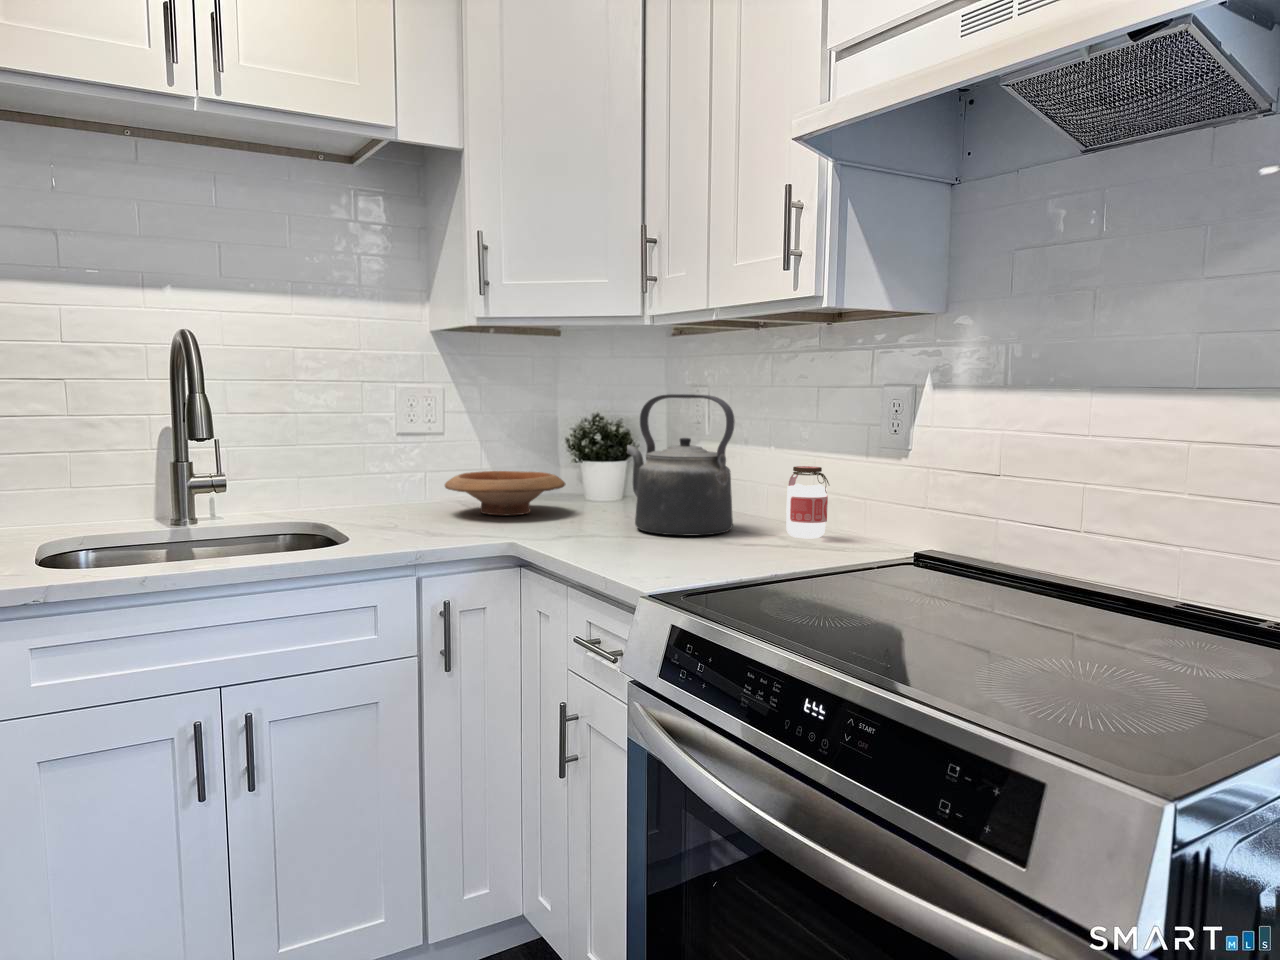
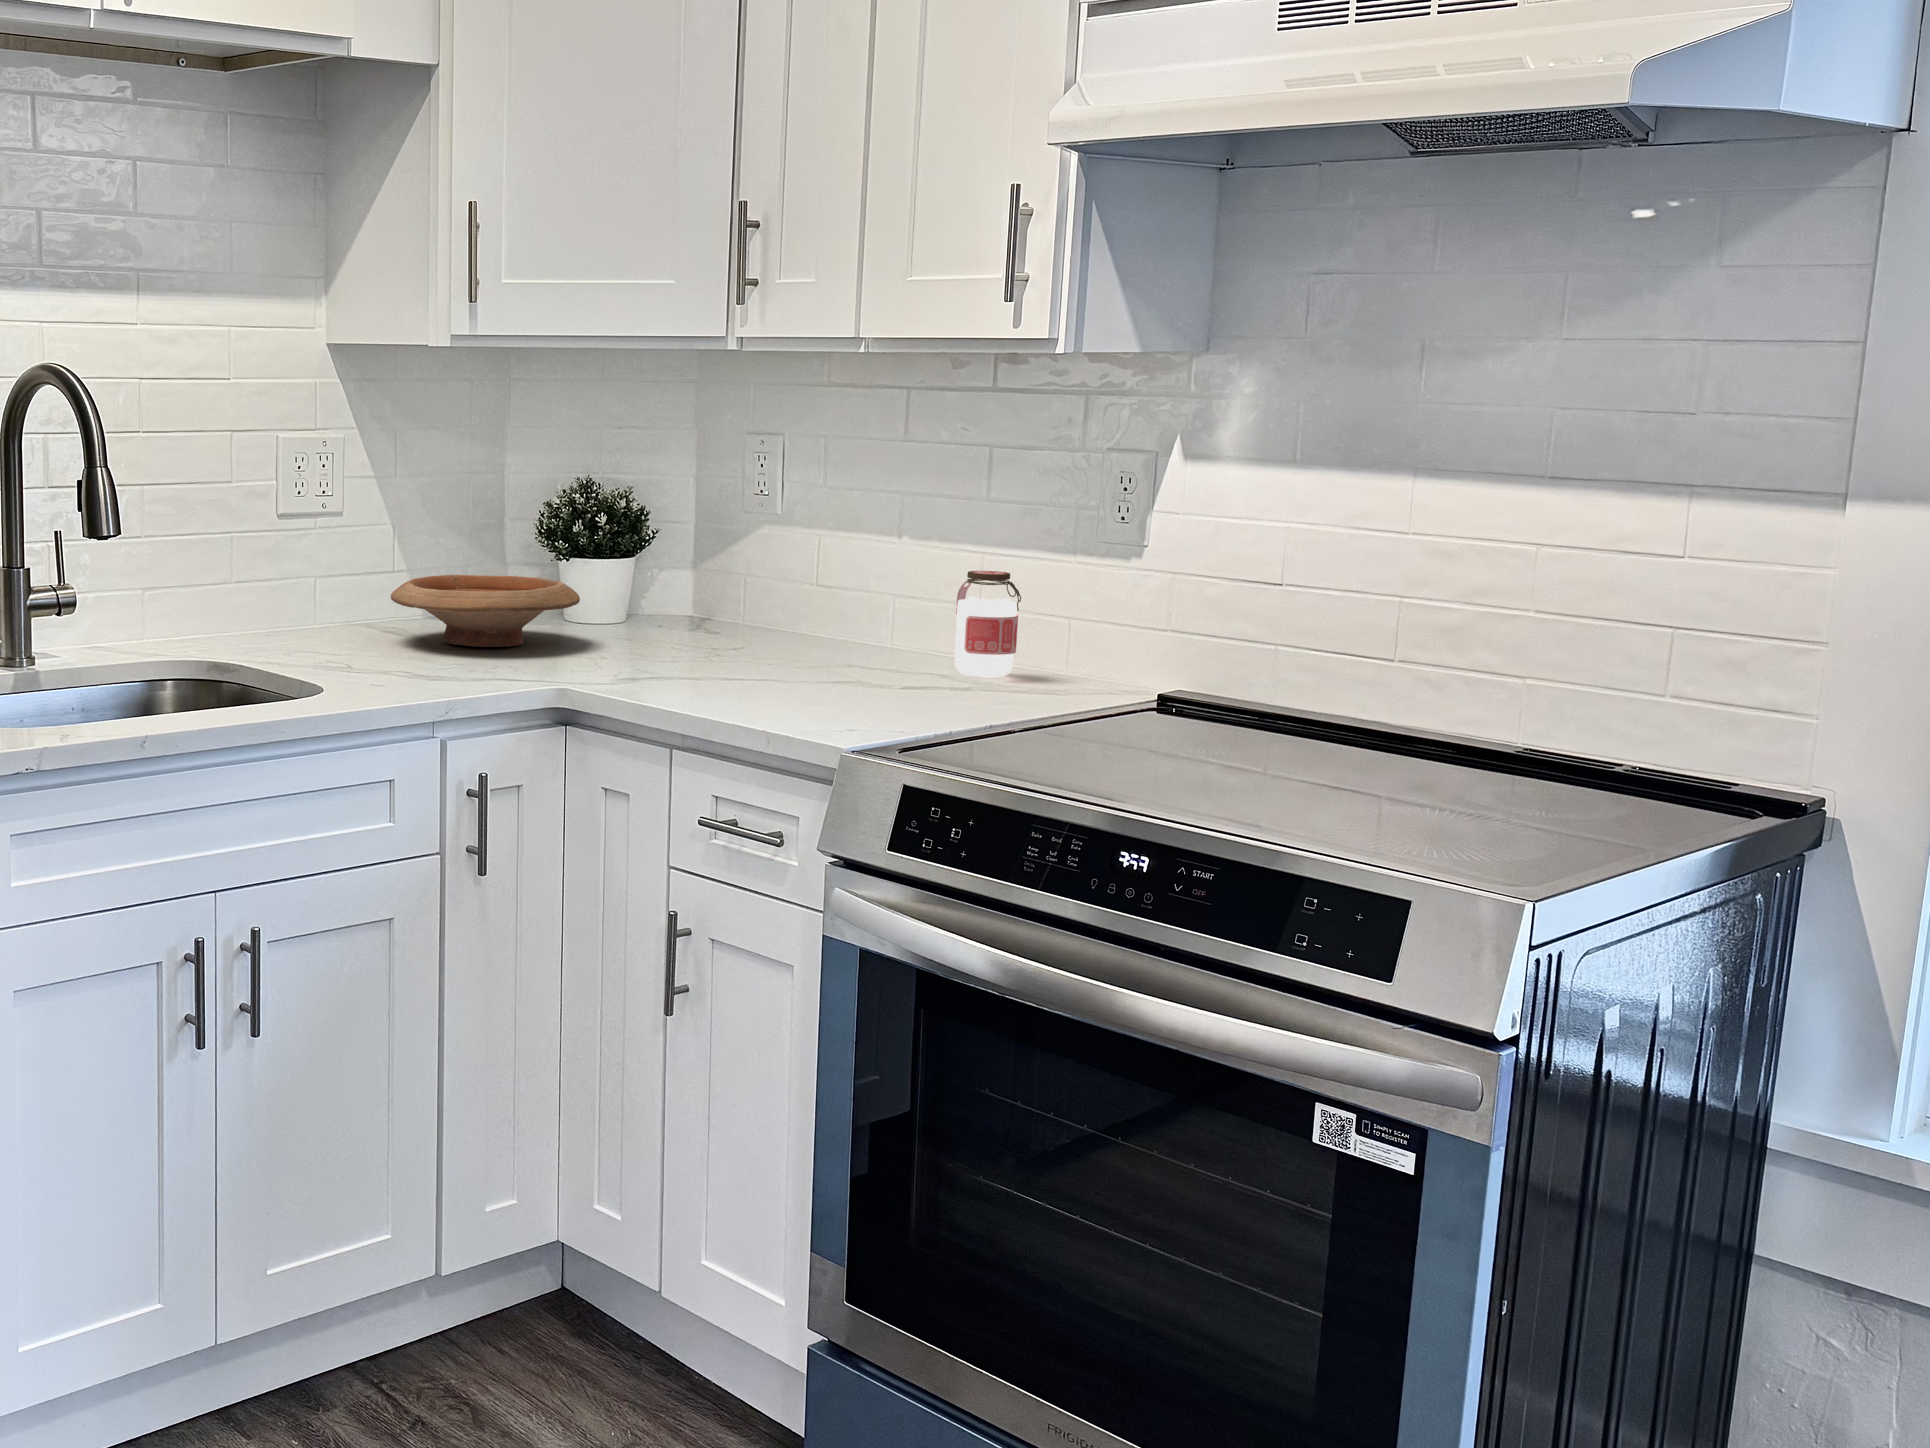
kettle: present [627,394,735,536] -> none [695,460,881,675]

